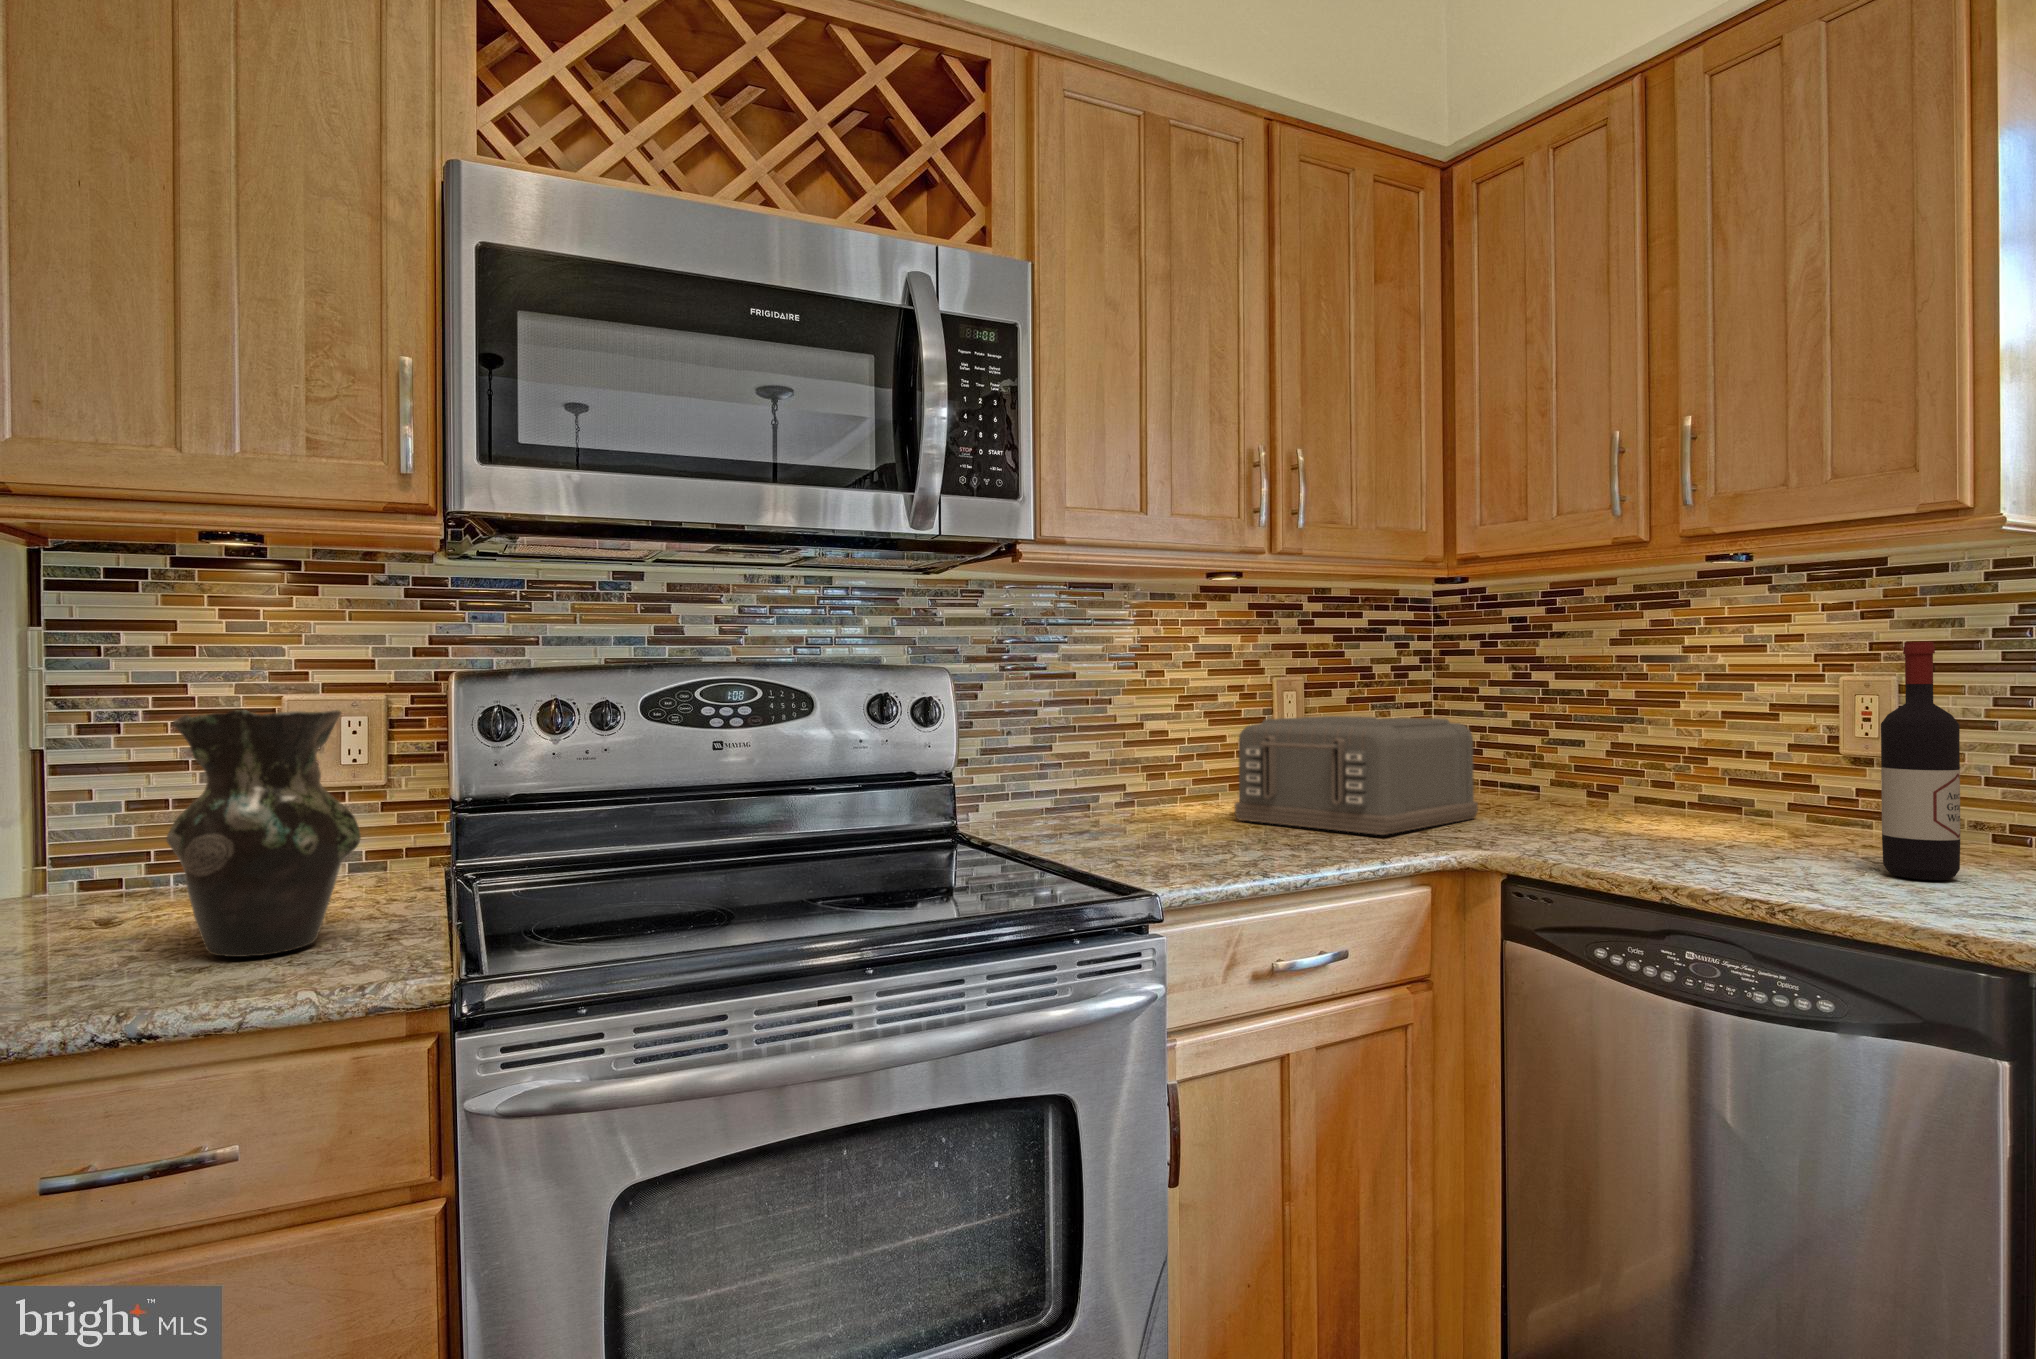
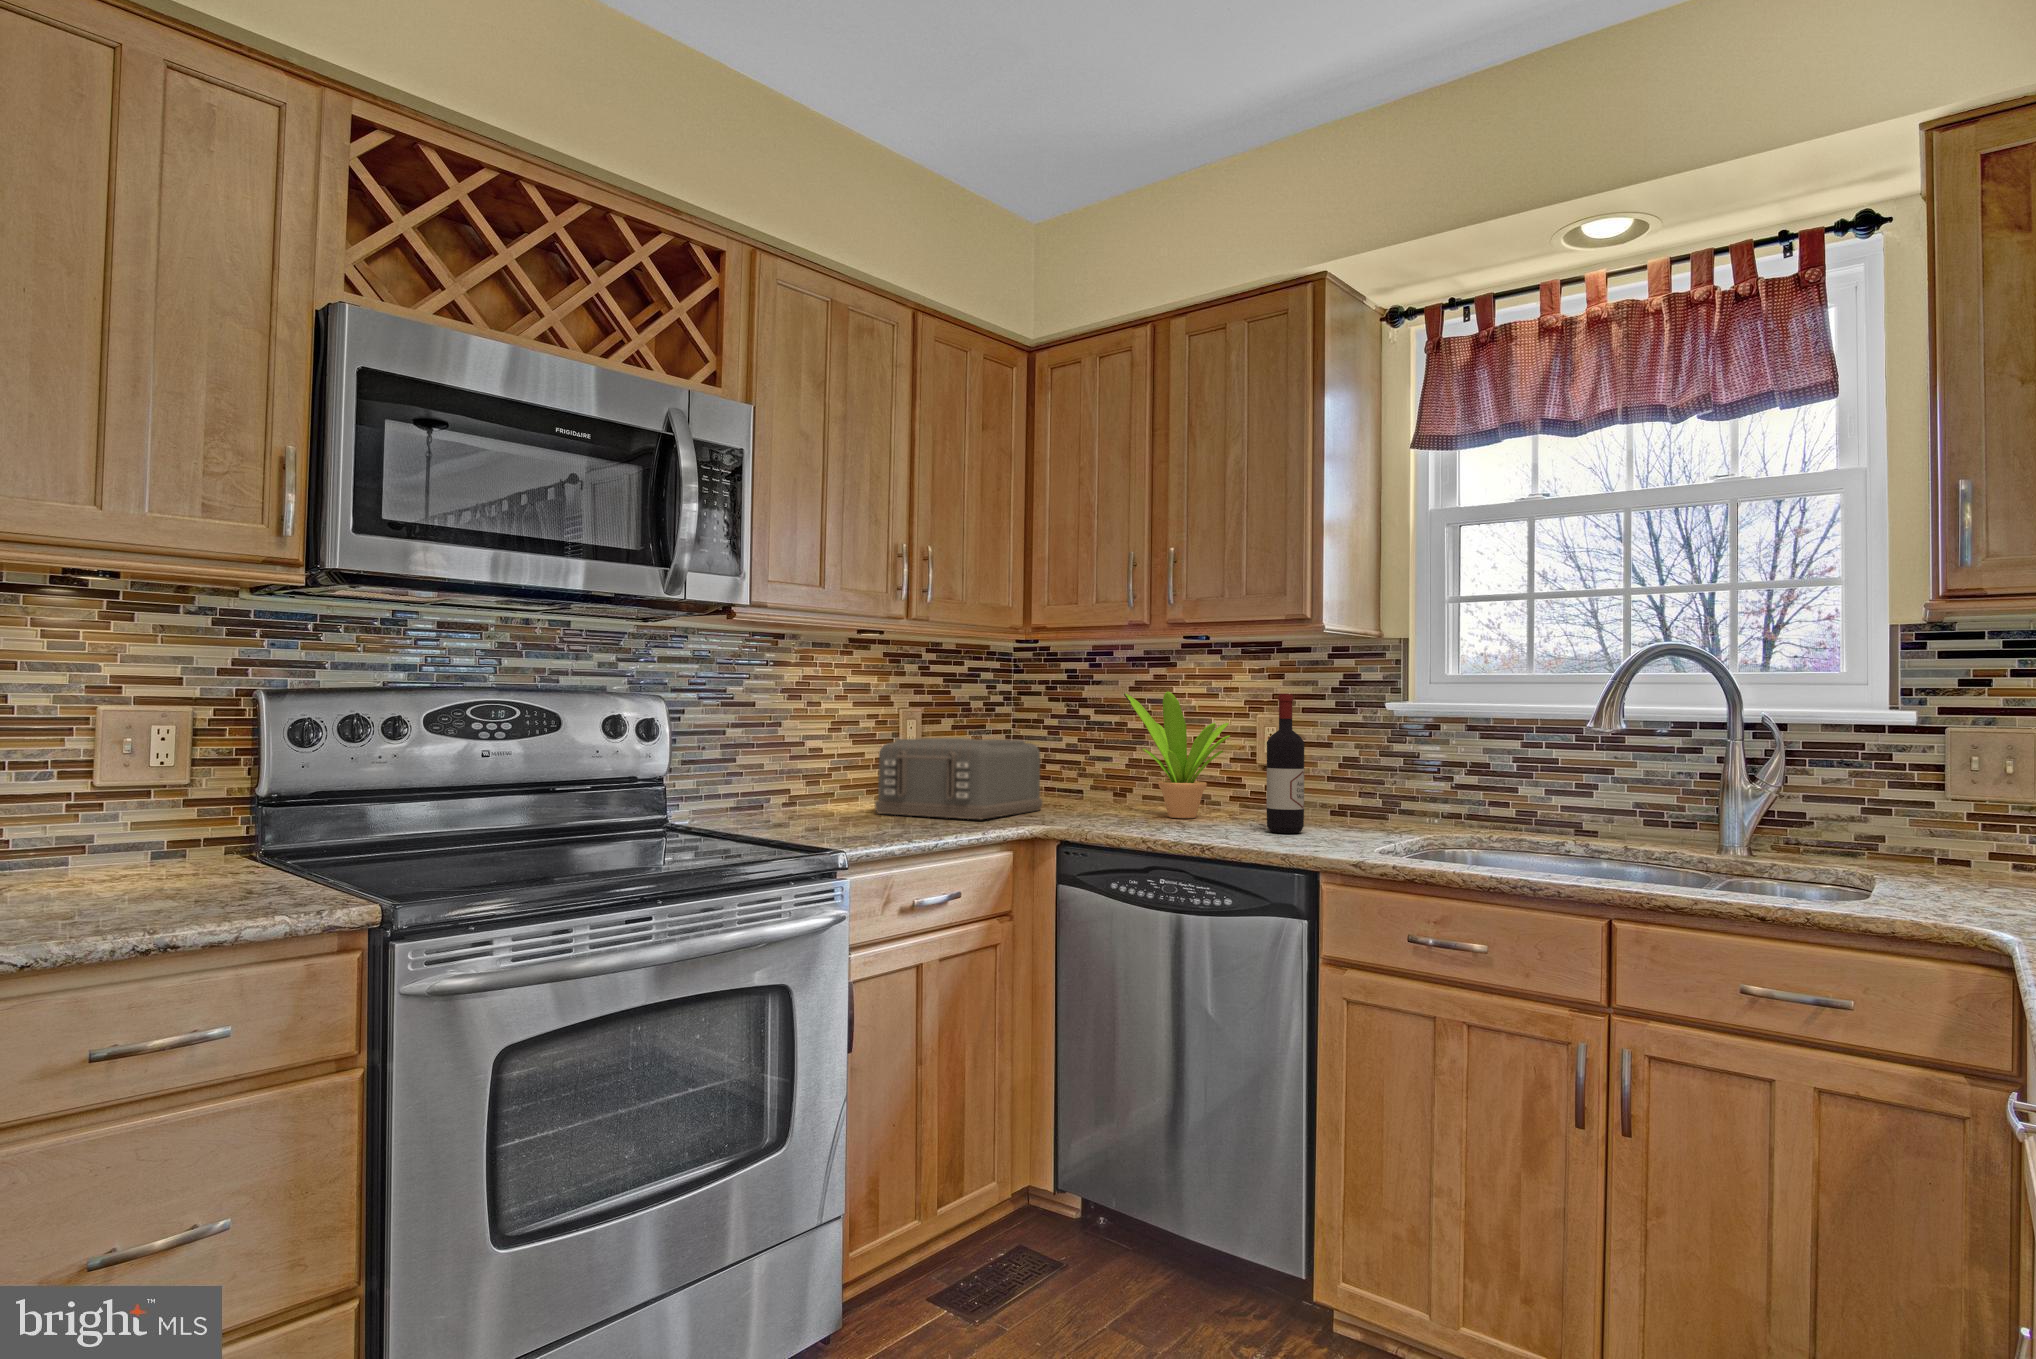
potted plant: none [1605,644,1799,840] -> present [1124,692,1230,818]
vase: present [166,710,361,957] -> none [110,715,257,903]

